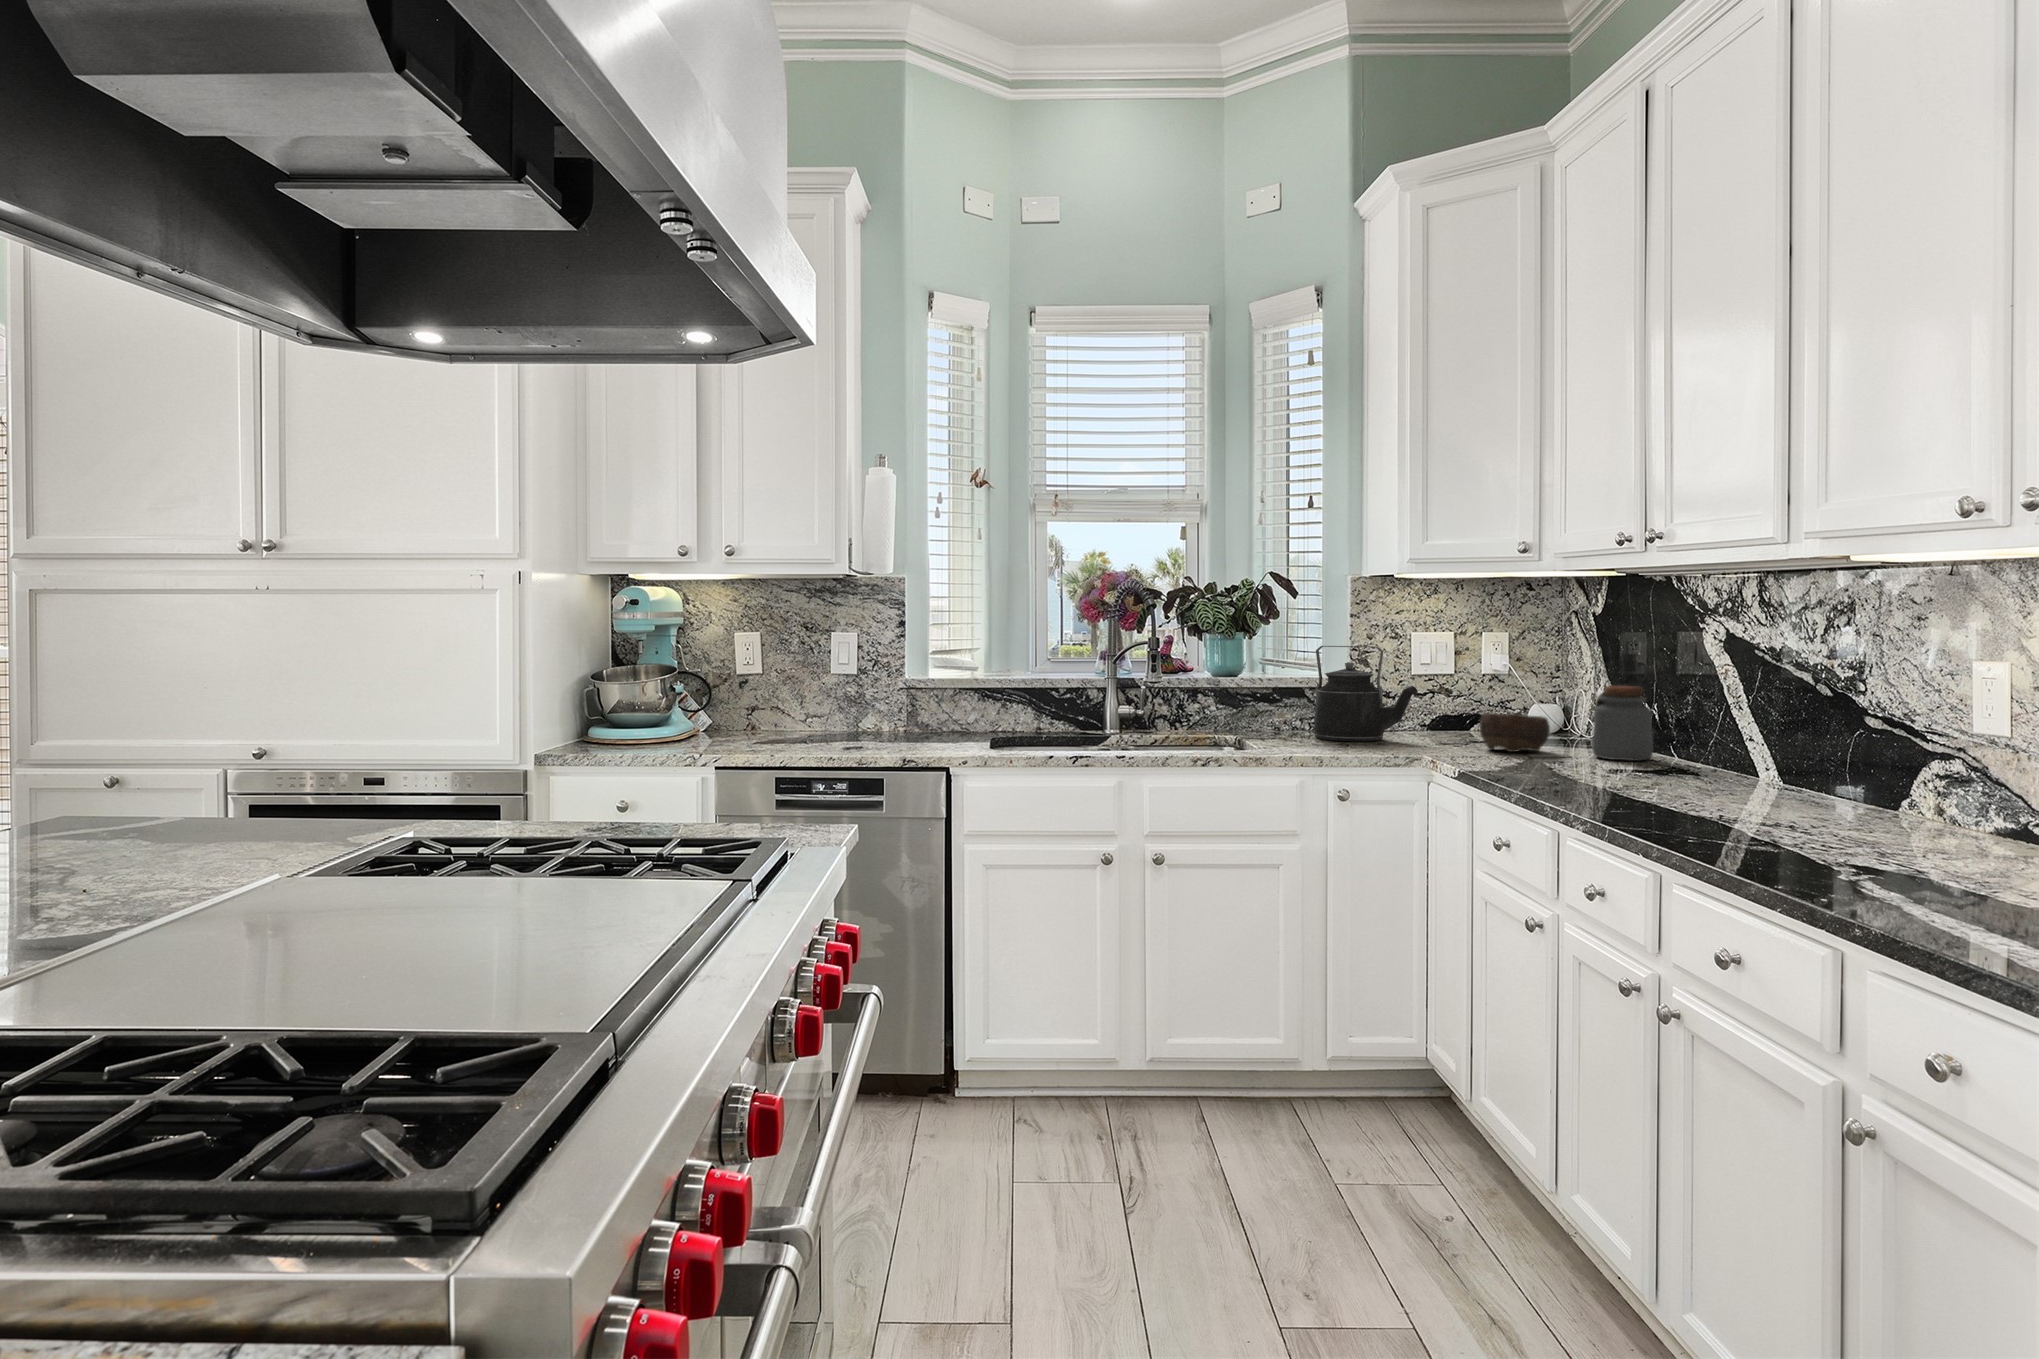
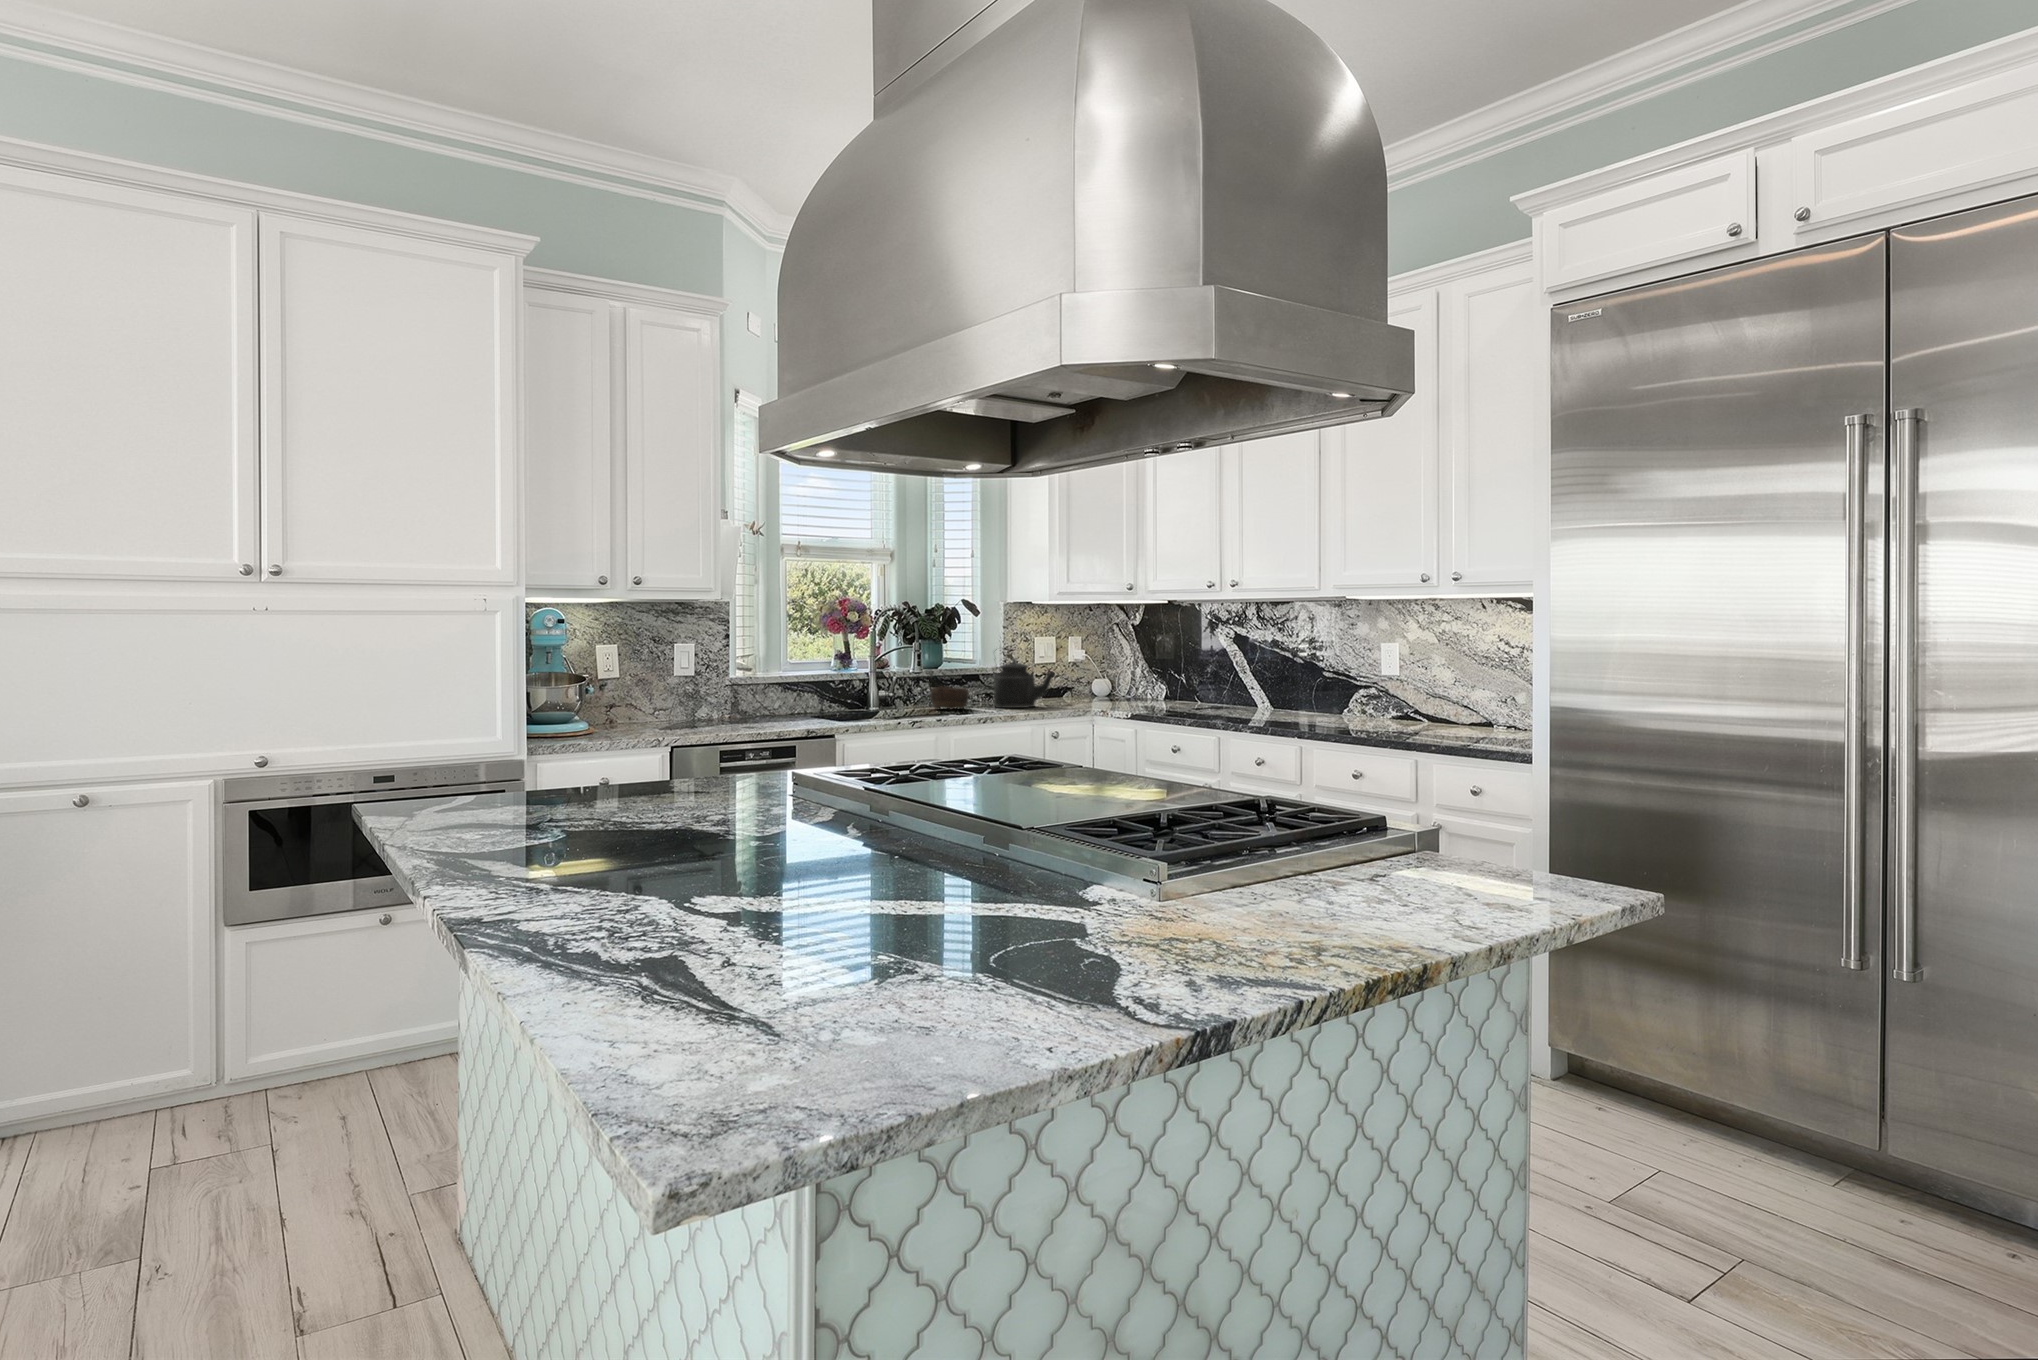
jar: present [1592,686,1653,761] -> none [1157,666,1189,707]
bowl: present [1480,713,1550,752] -> present [930,687,969,709]

